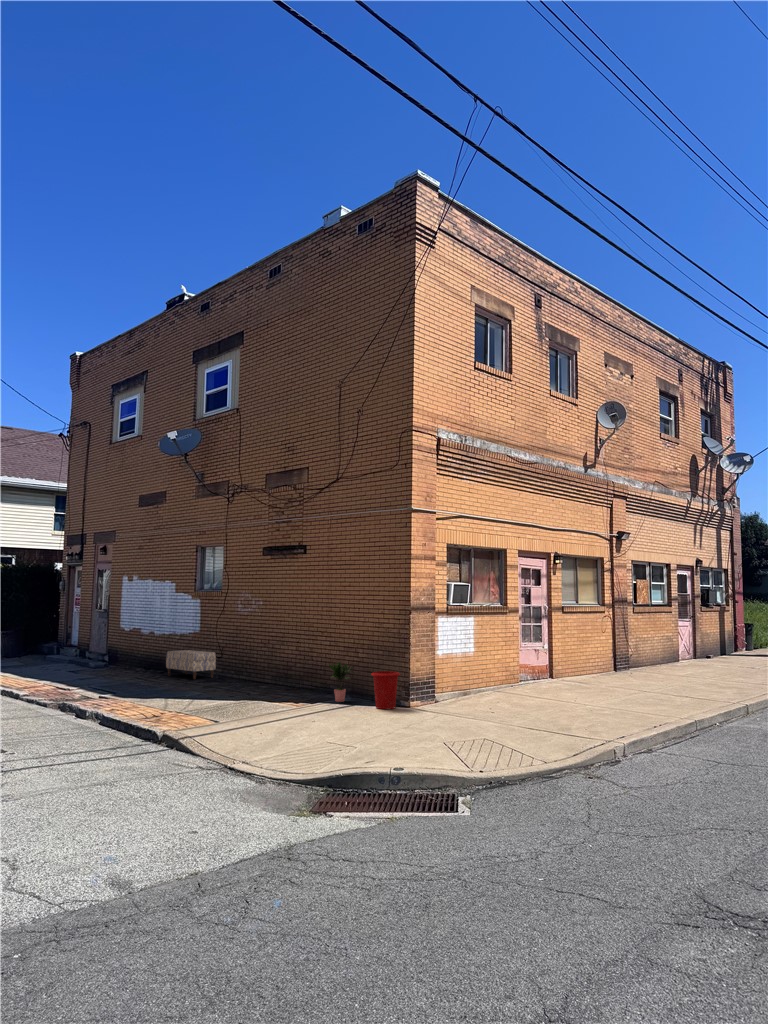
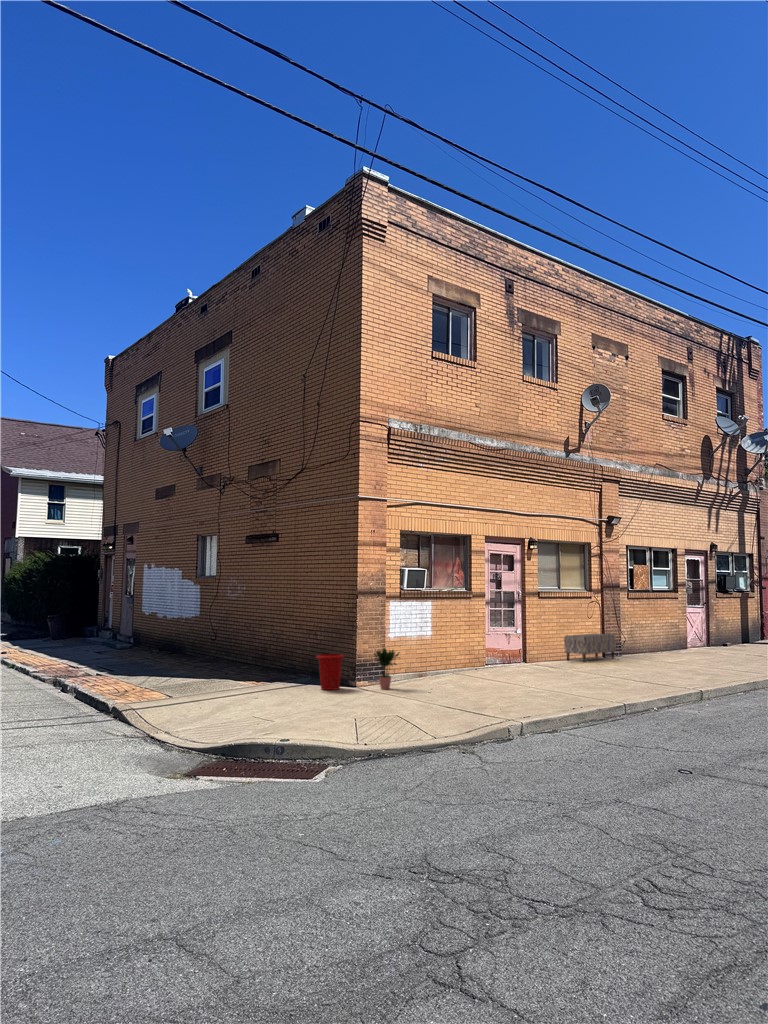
bench: present [166,650,216,679] -> present [564,633,616,662]
potted plant: present [329,662,353,702] -> present [374,649,400,689]

